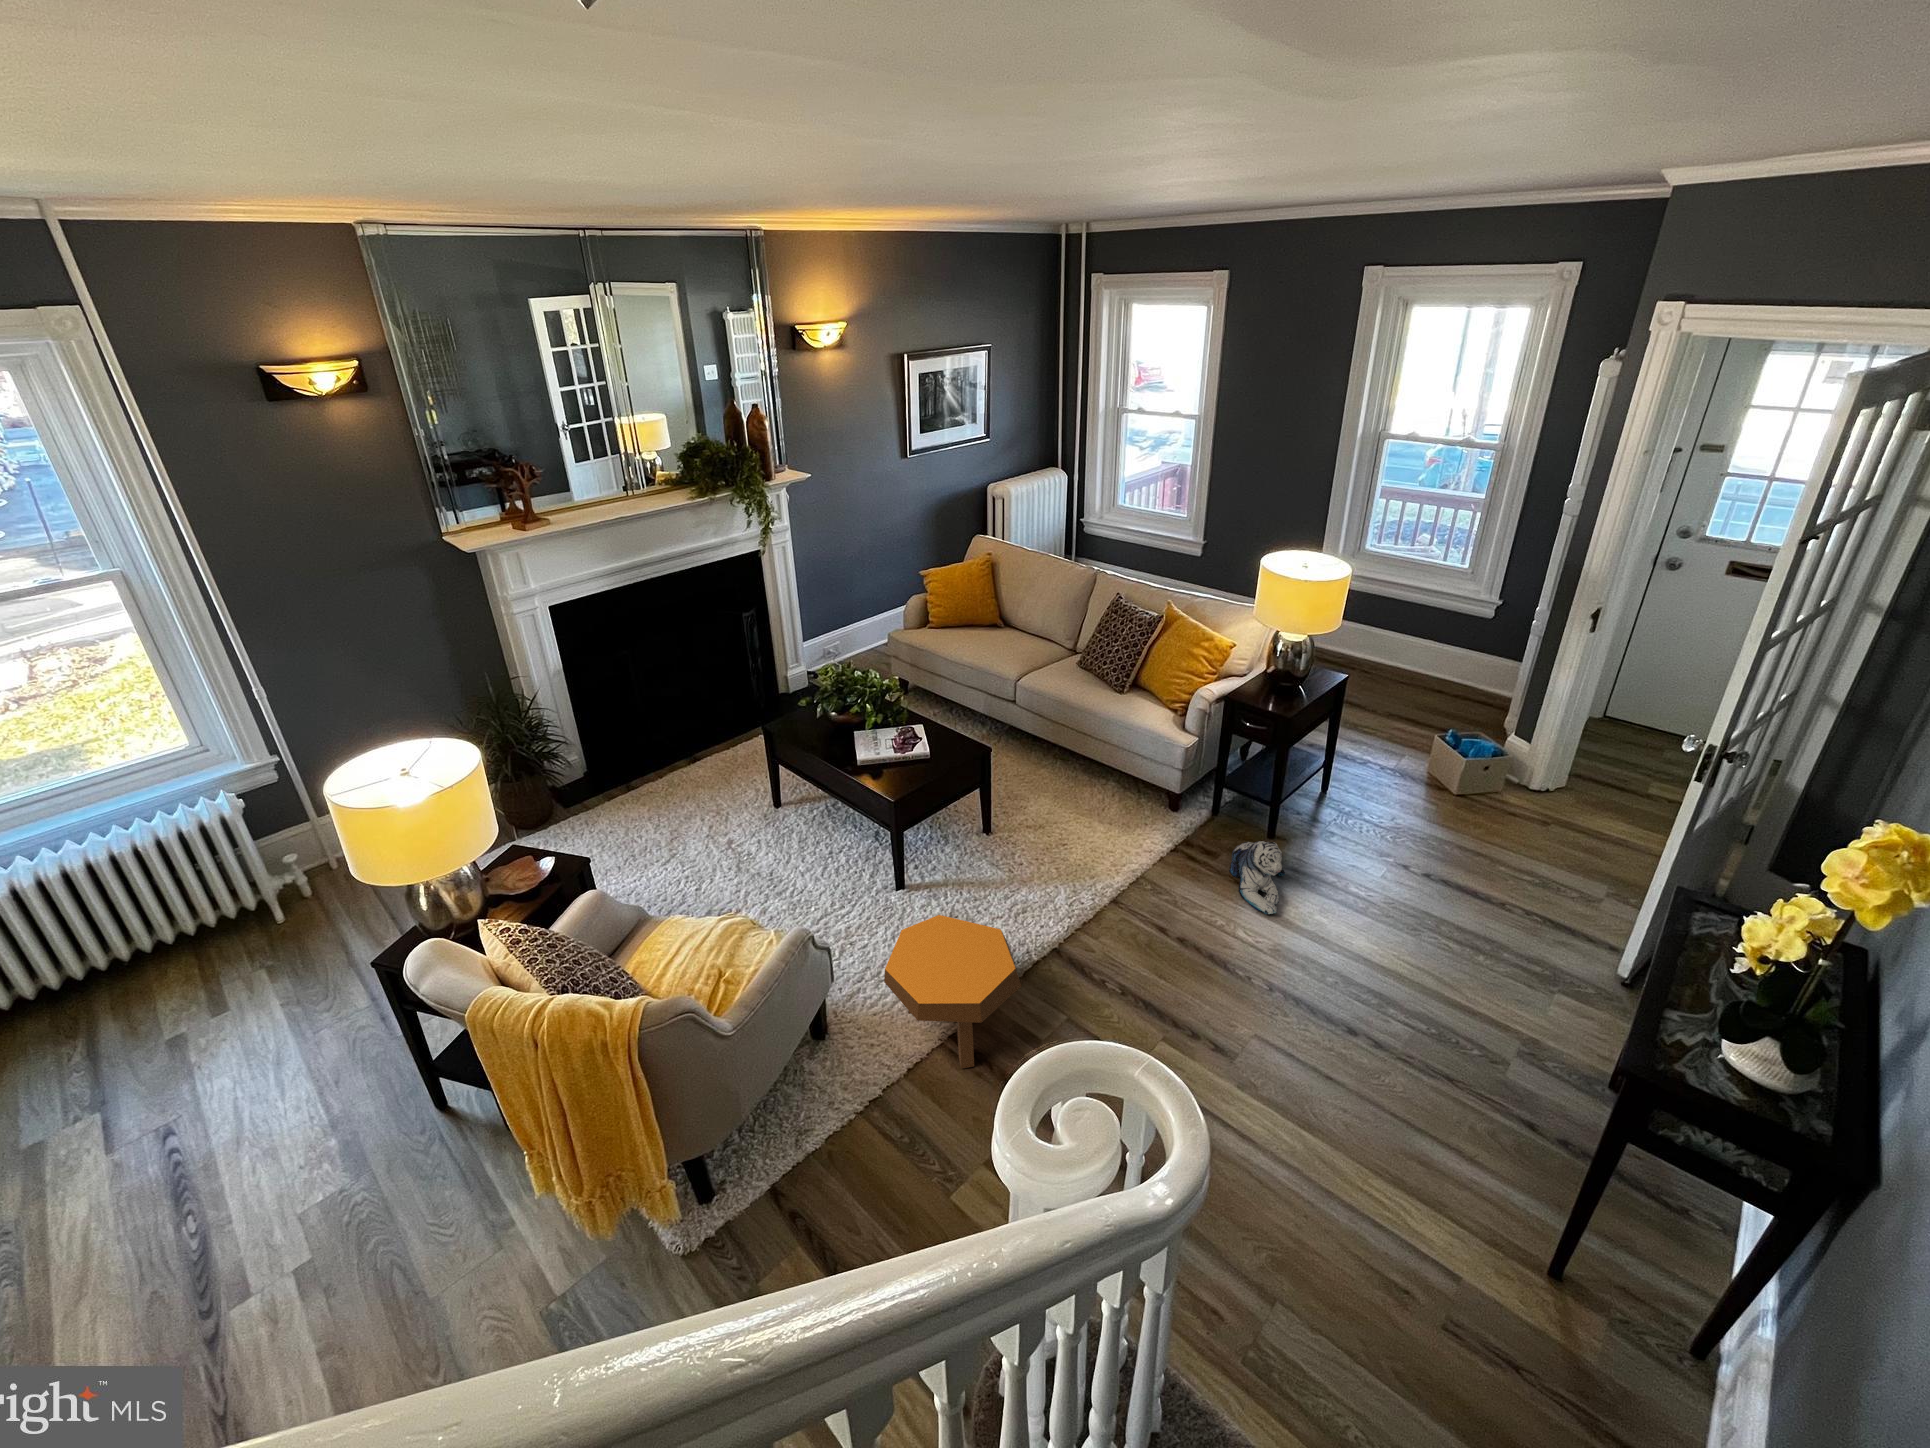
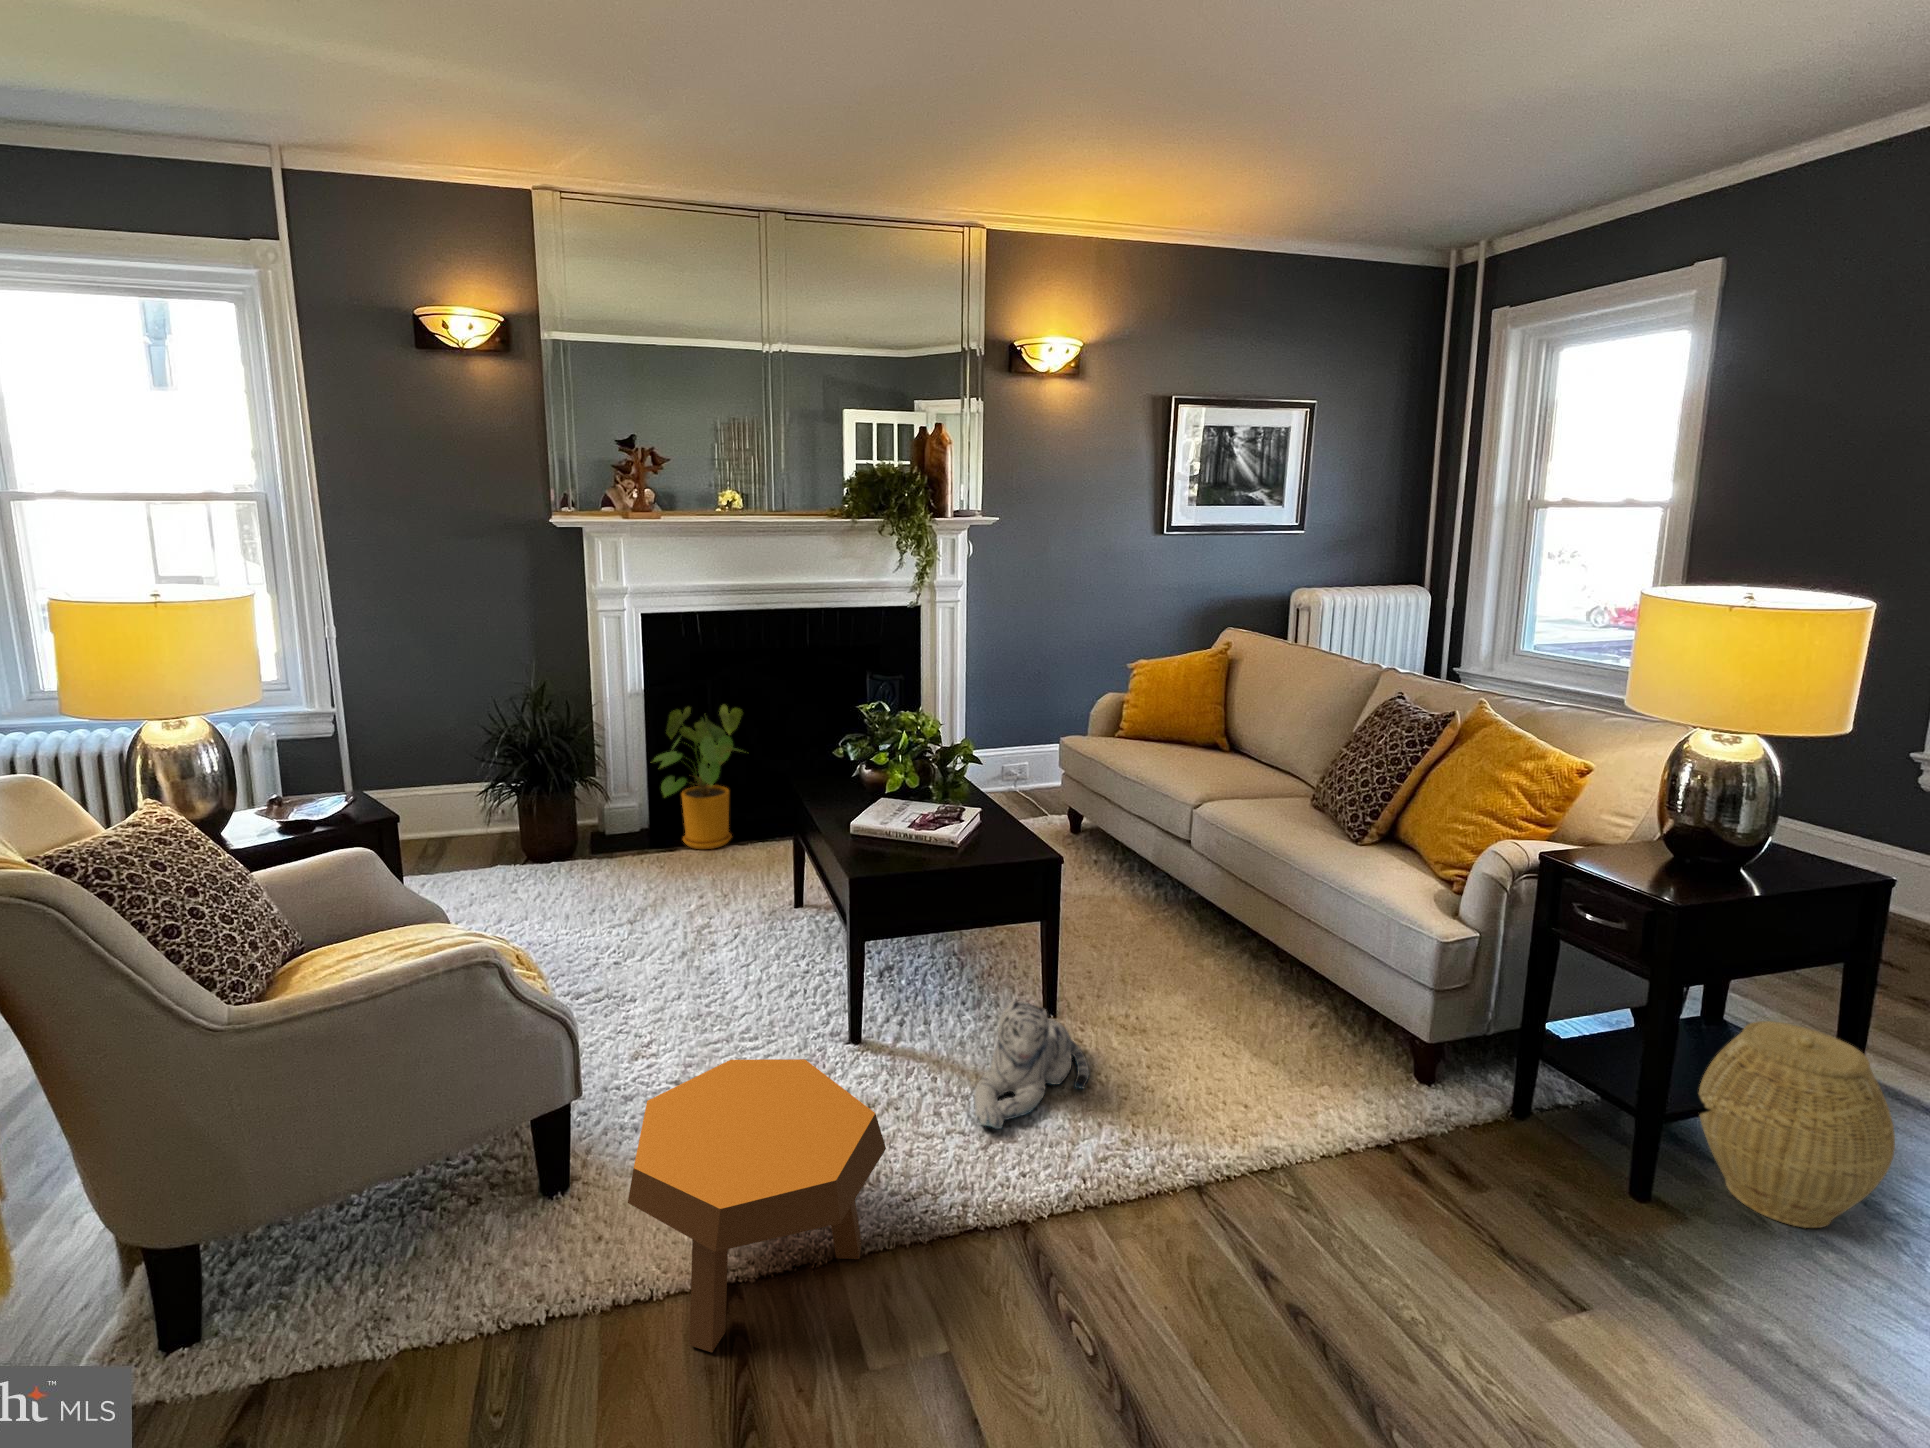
house plant: none [599,664,685,782] -> present [653,705,742,849]
woven basket: none [1288,748,1357,831] -> present [1699,1021,1895,1228]
plush toy: present [1229,841,1285,914] -> present [974,1001,1089,1129]

